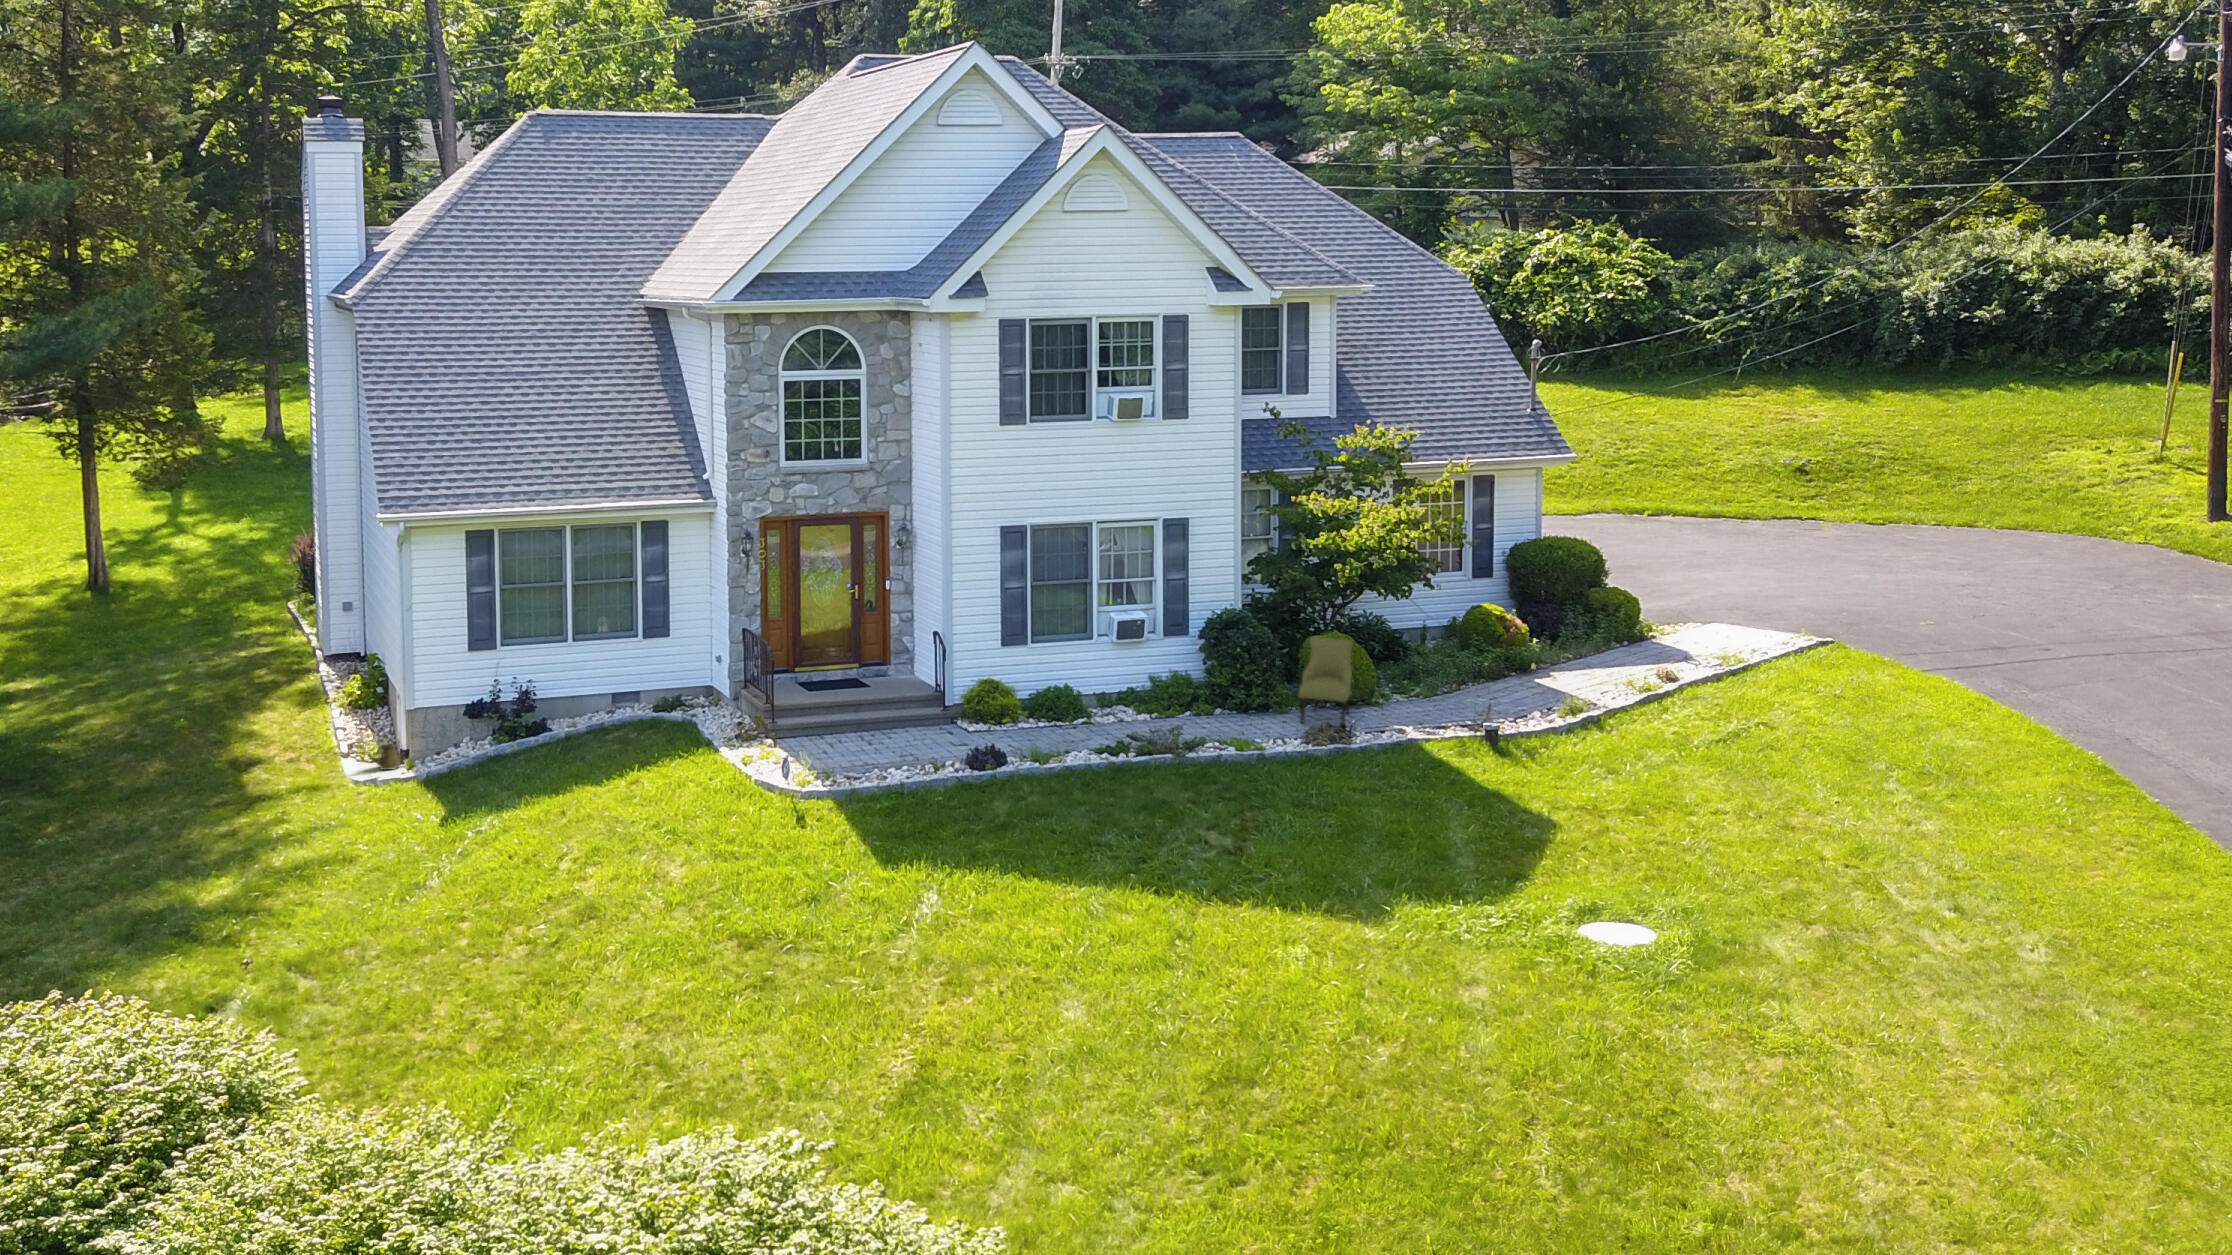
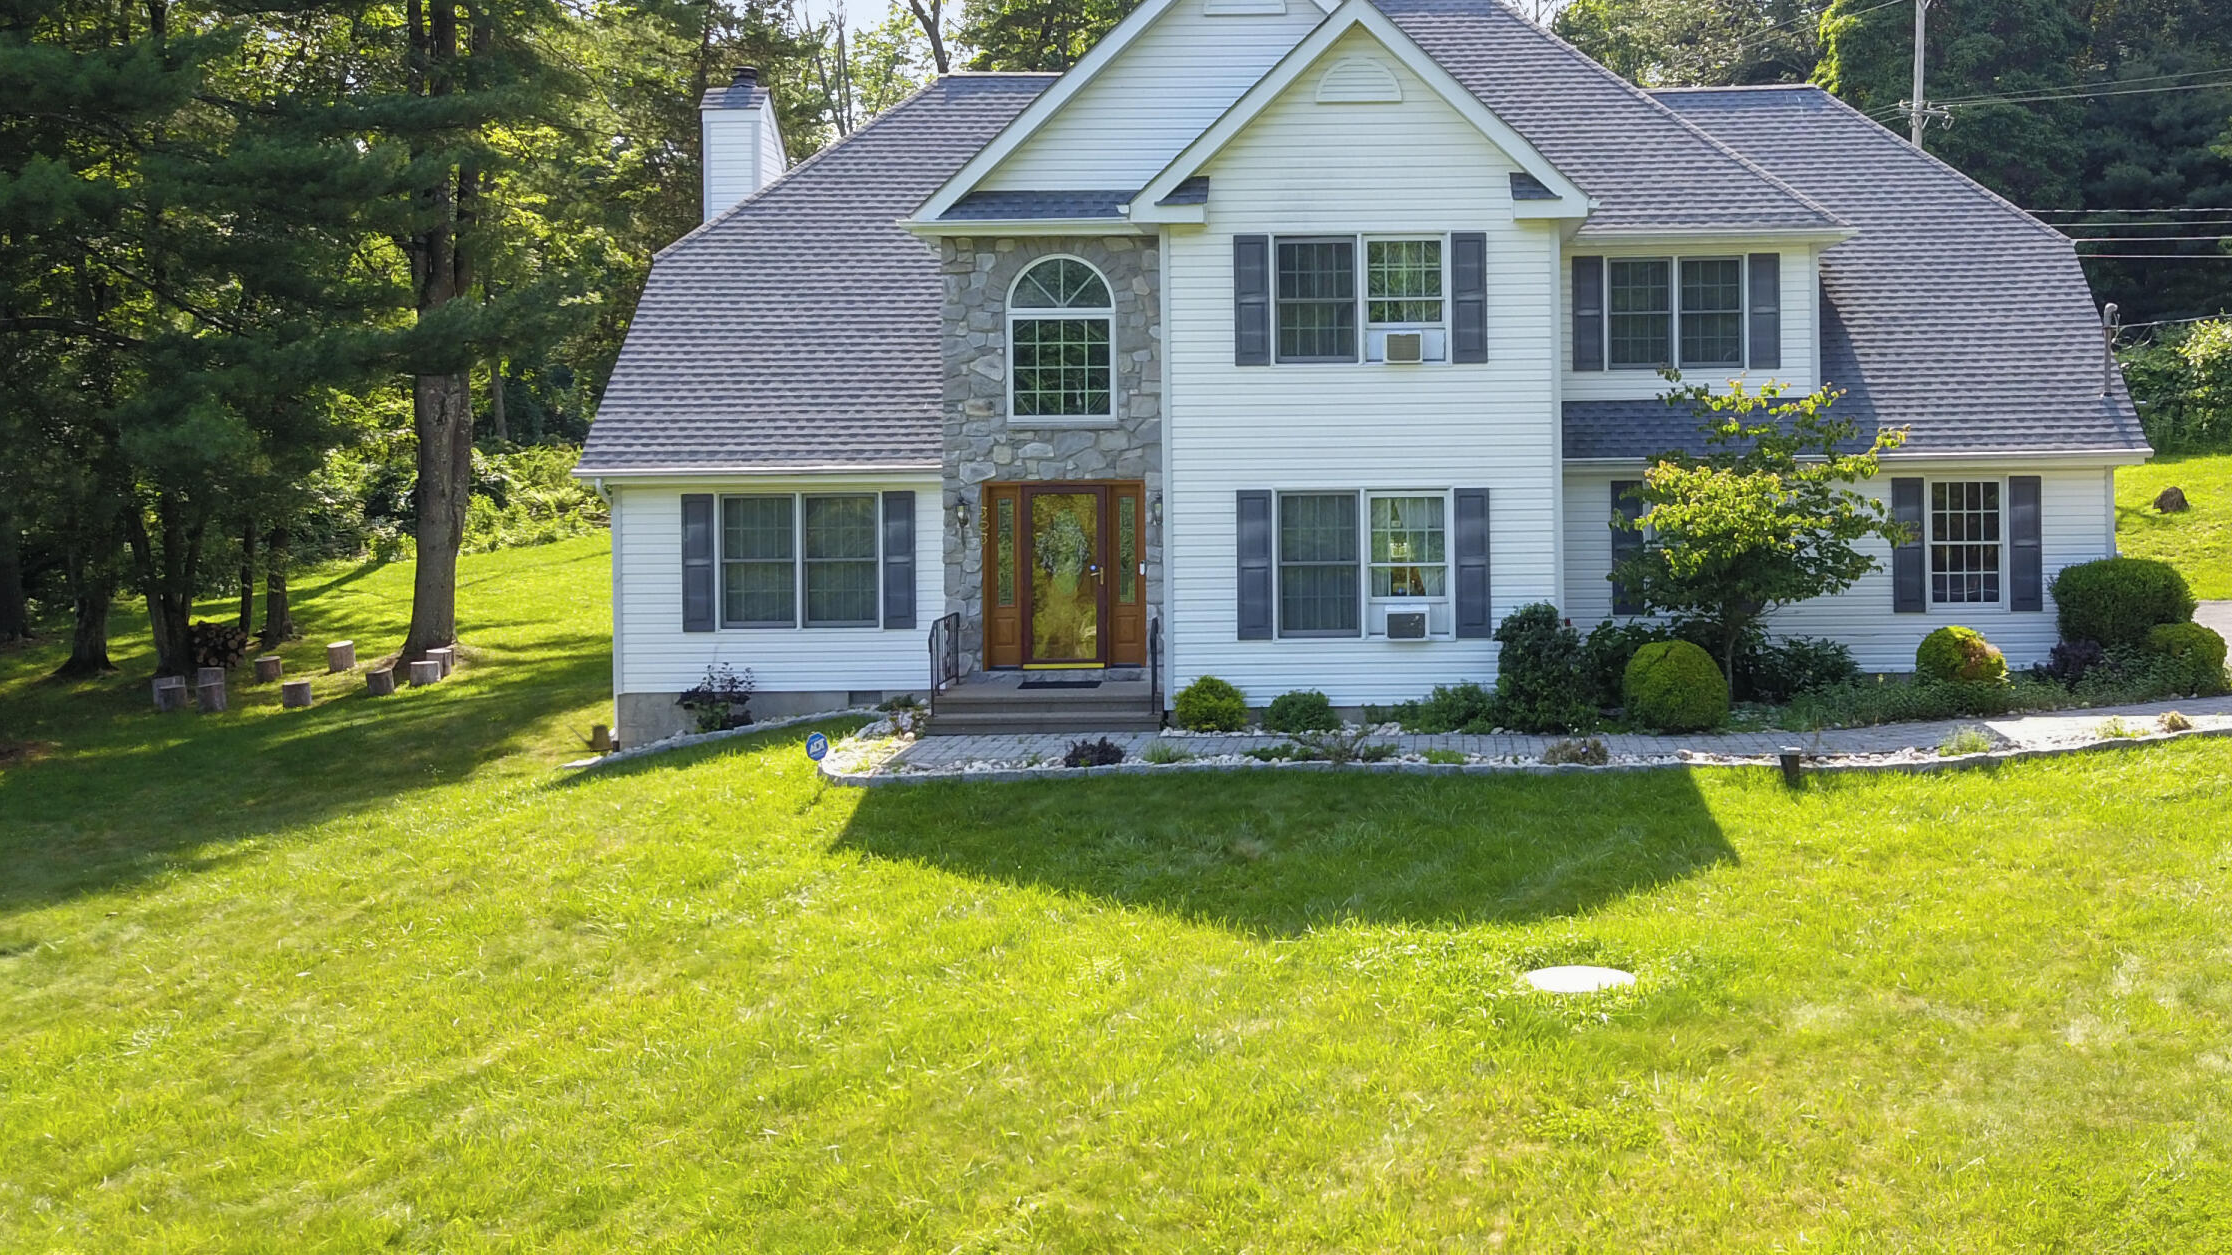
chair: present [1298,637,1352,727] -> none [1570,634,1657,752]

